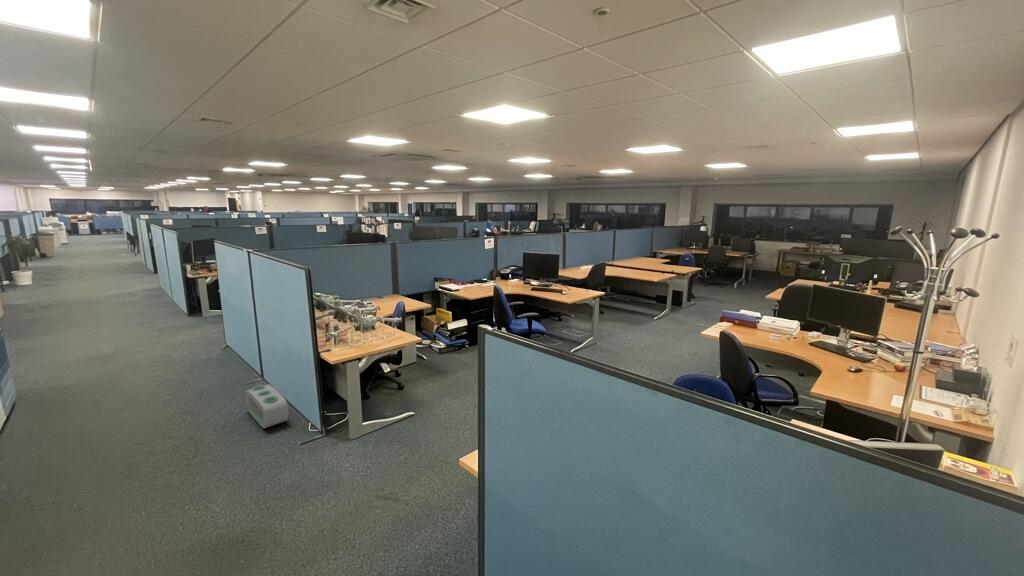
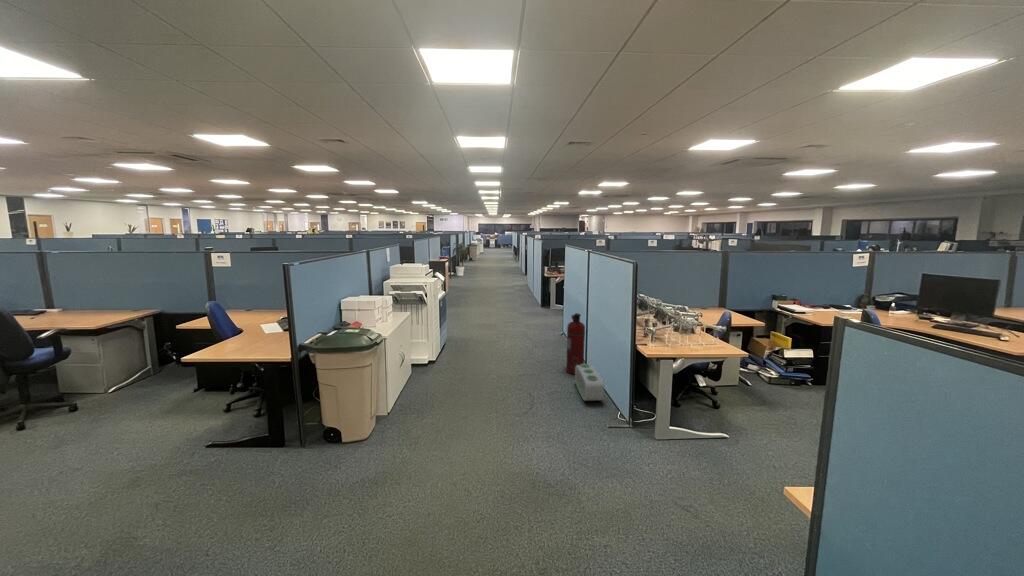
fire extinguisher: none [226,327,257,401] -> present [566,313,585,374]

